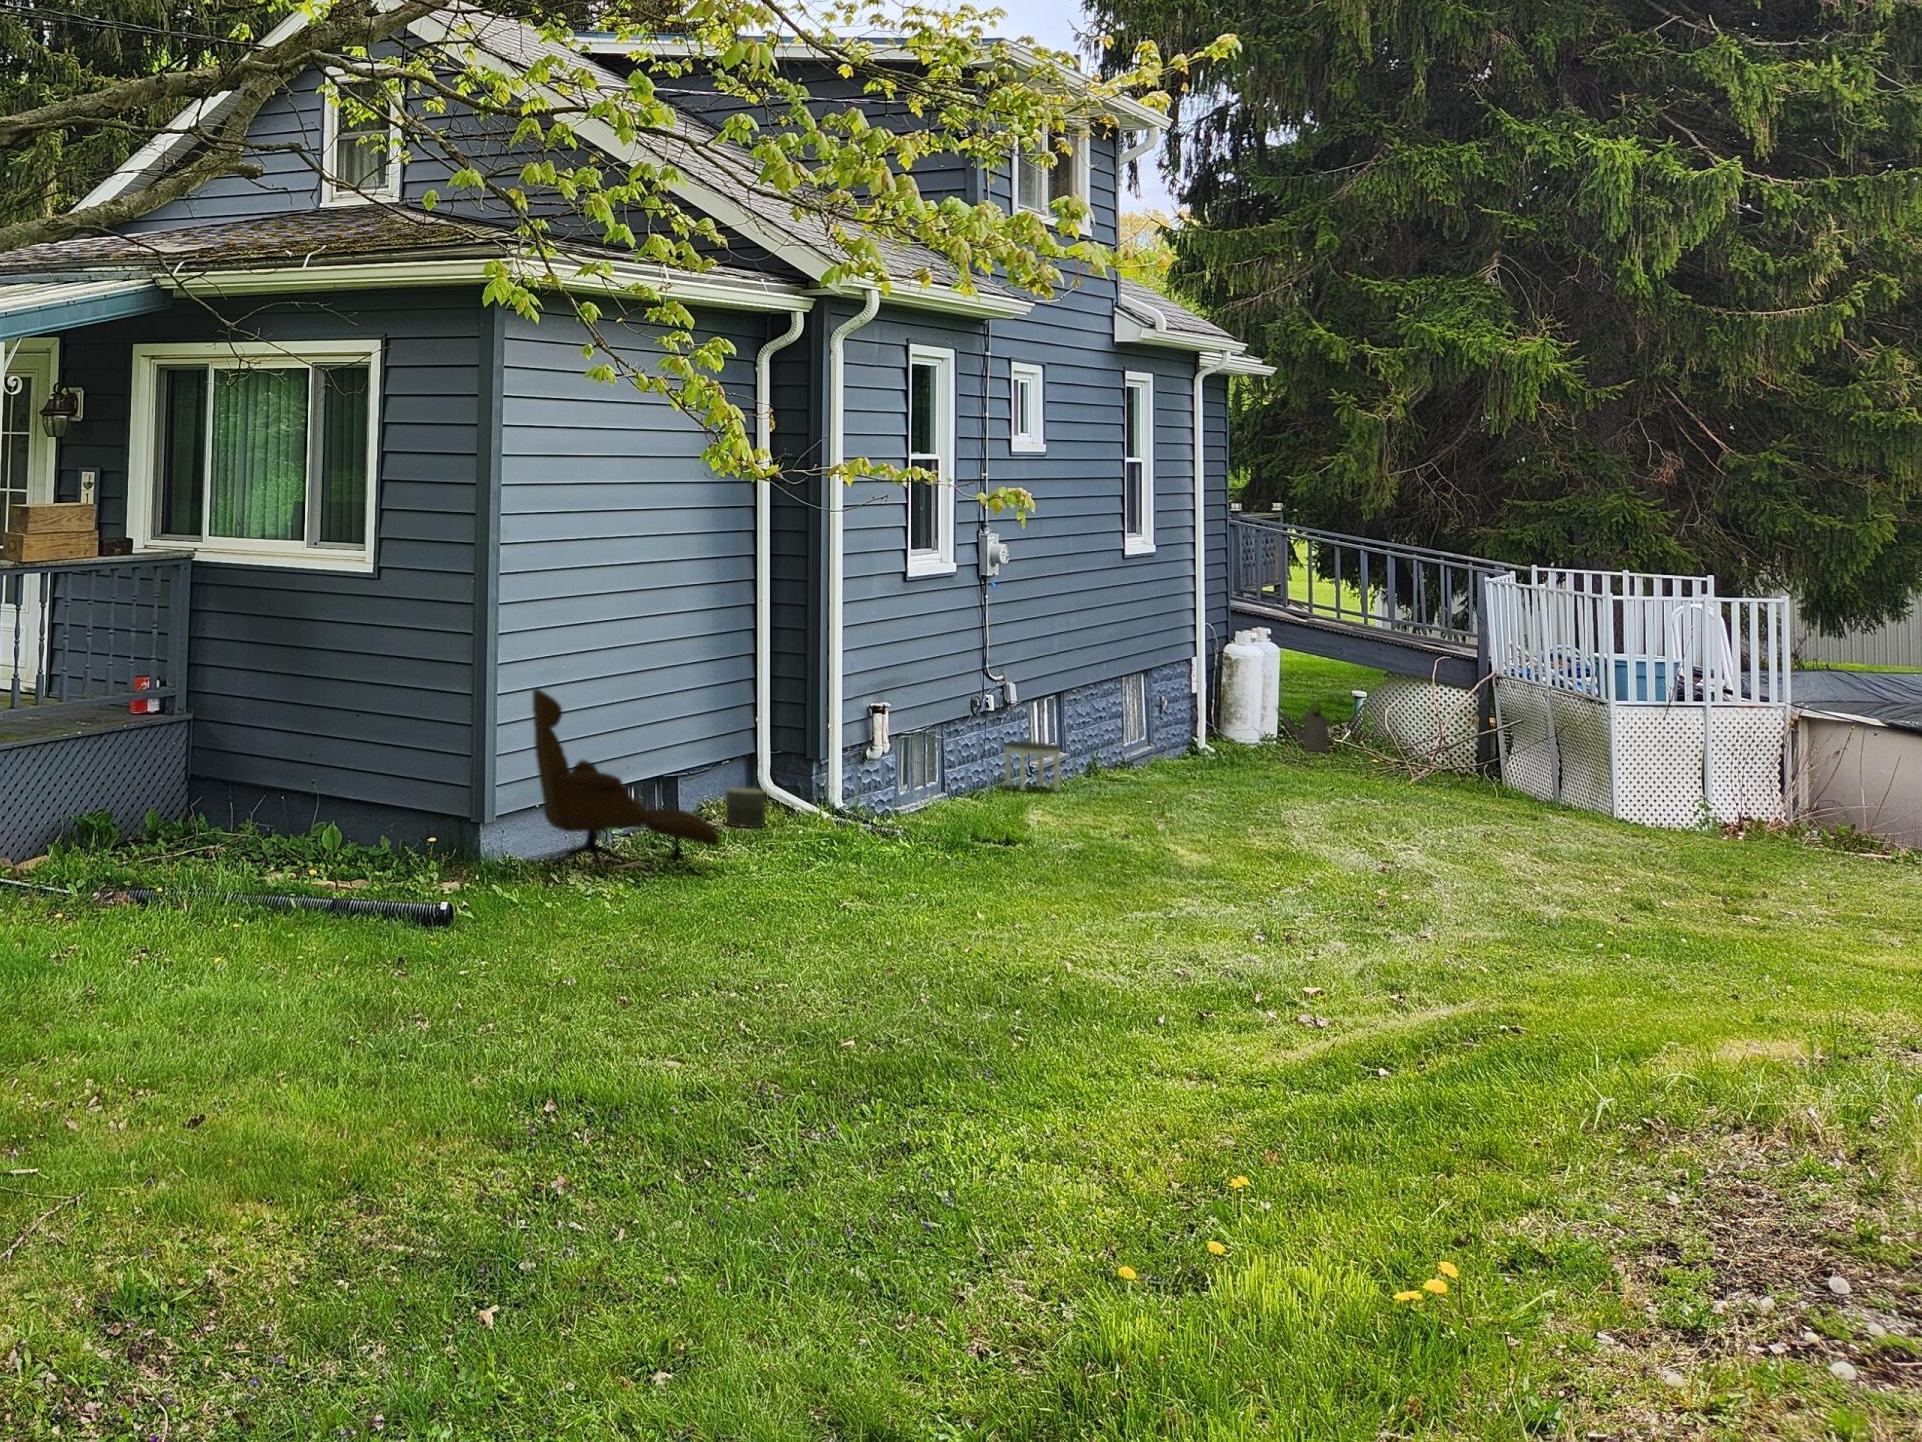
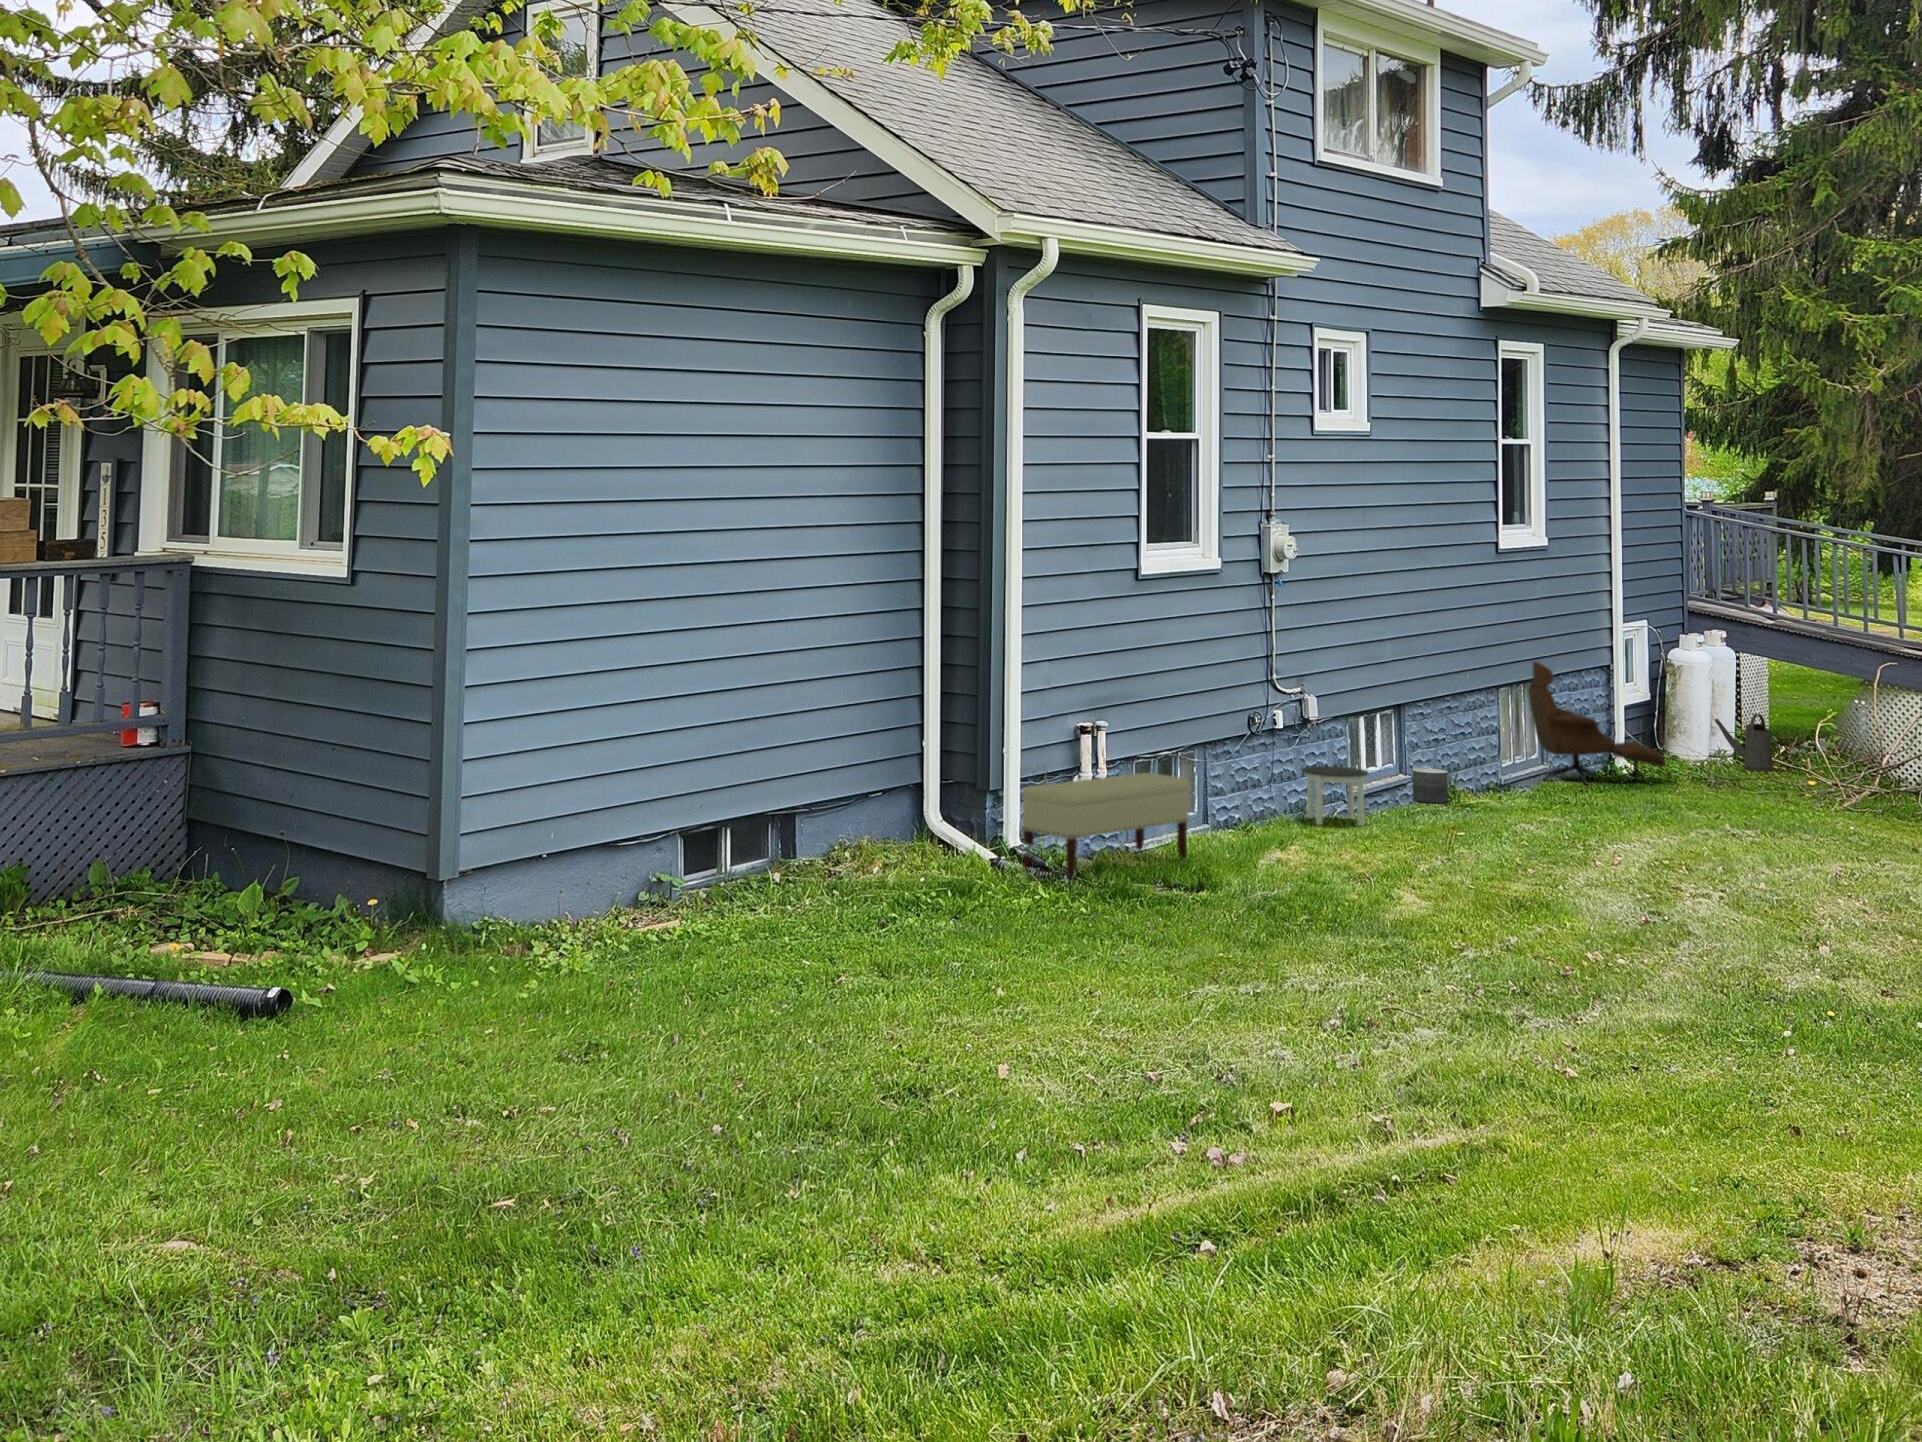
lounge chair: present [533,689,719,878] -> present [1528,661,1666,785]
bench: none [841,743,962,829] -> present [1022,773,1190,879]
planter: present [726,788,765,828] -> present [1413,769,1448,803]

